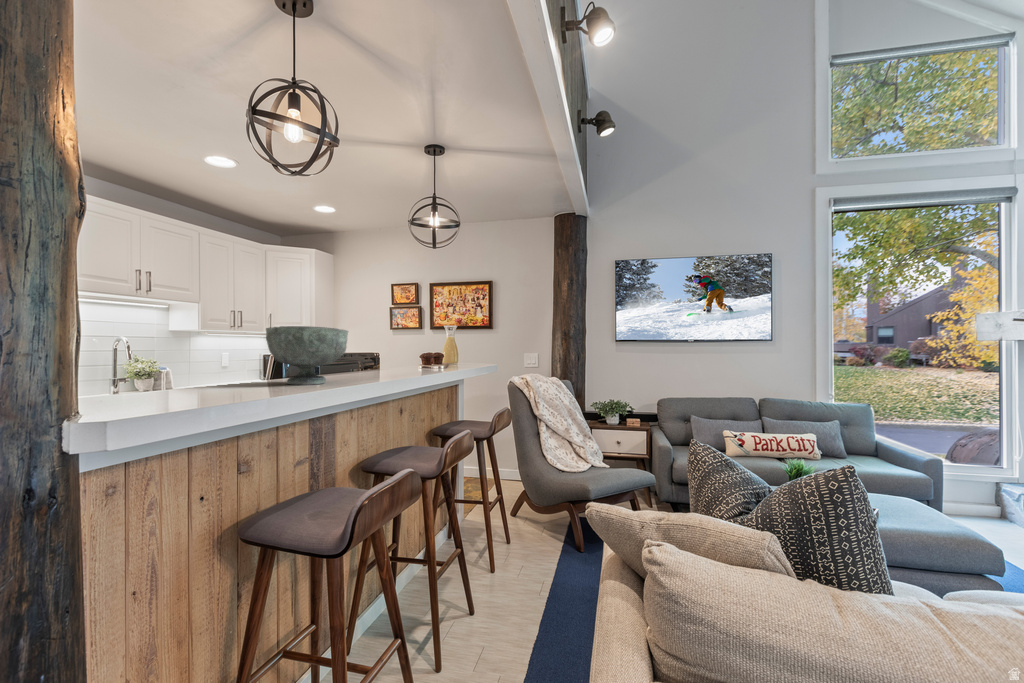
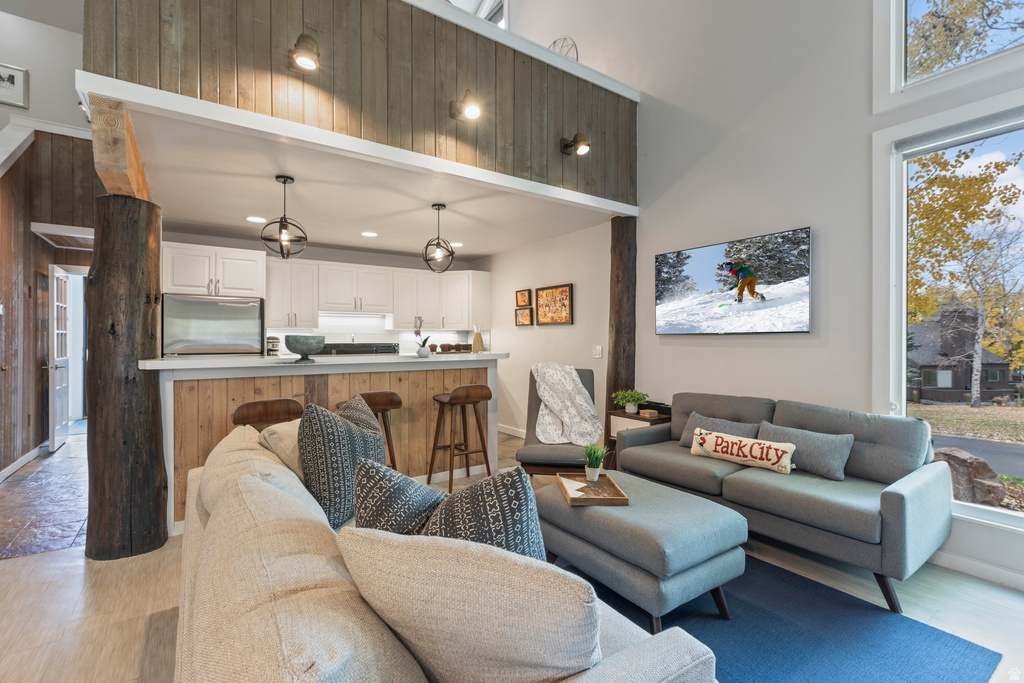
flower arrangement: none [393,307,423,371] -> present [414,317,431,358]

